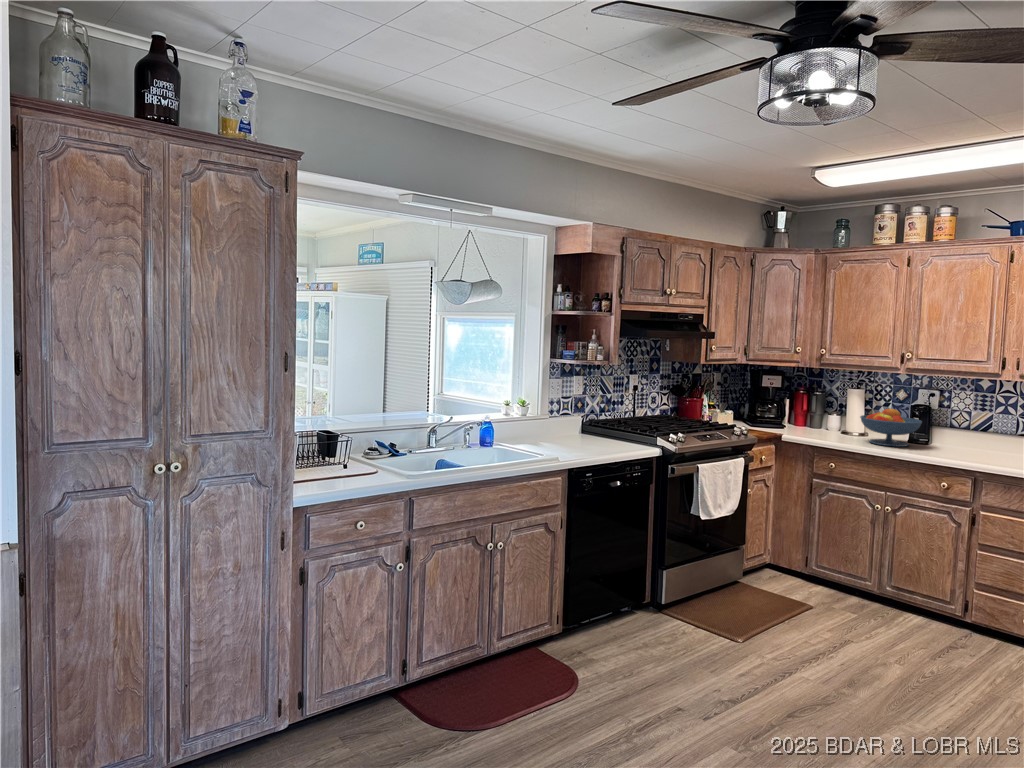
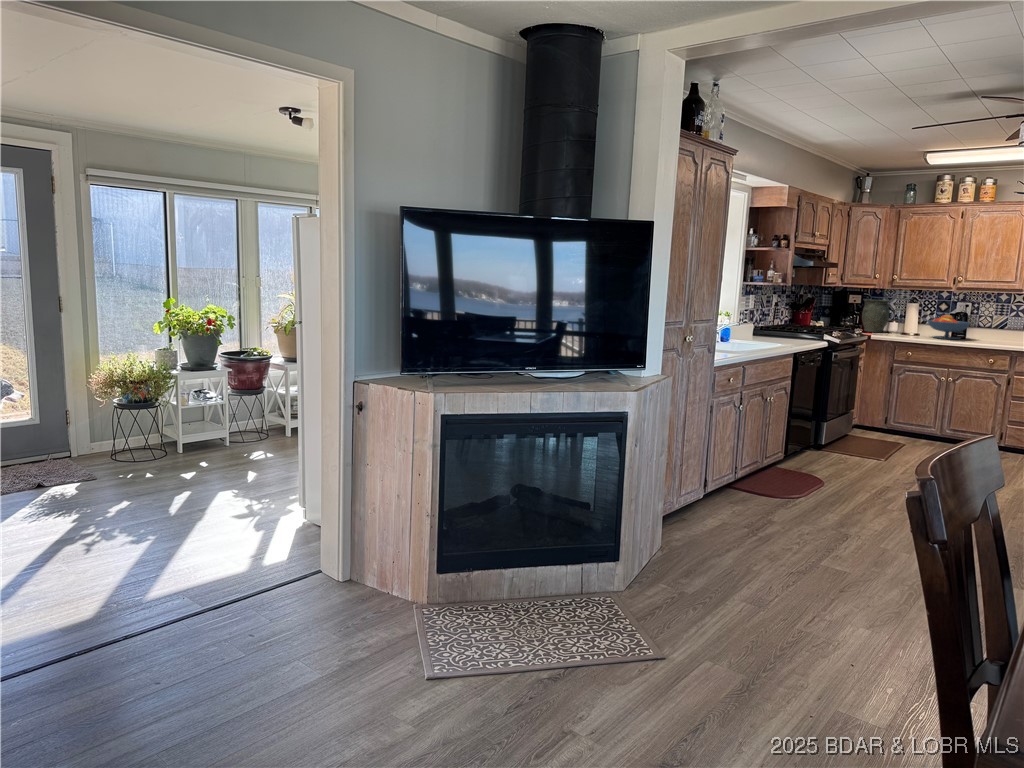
vase: none [777,383,815,430] -> present [862,300,889,332]

